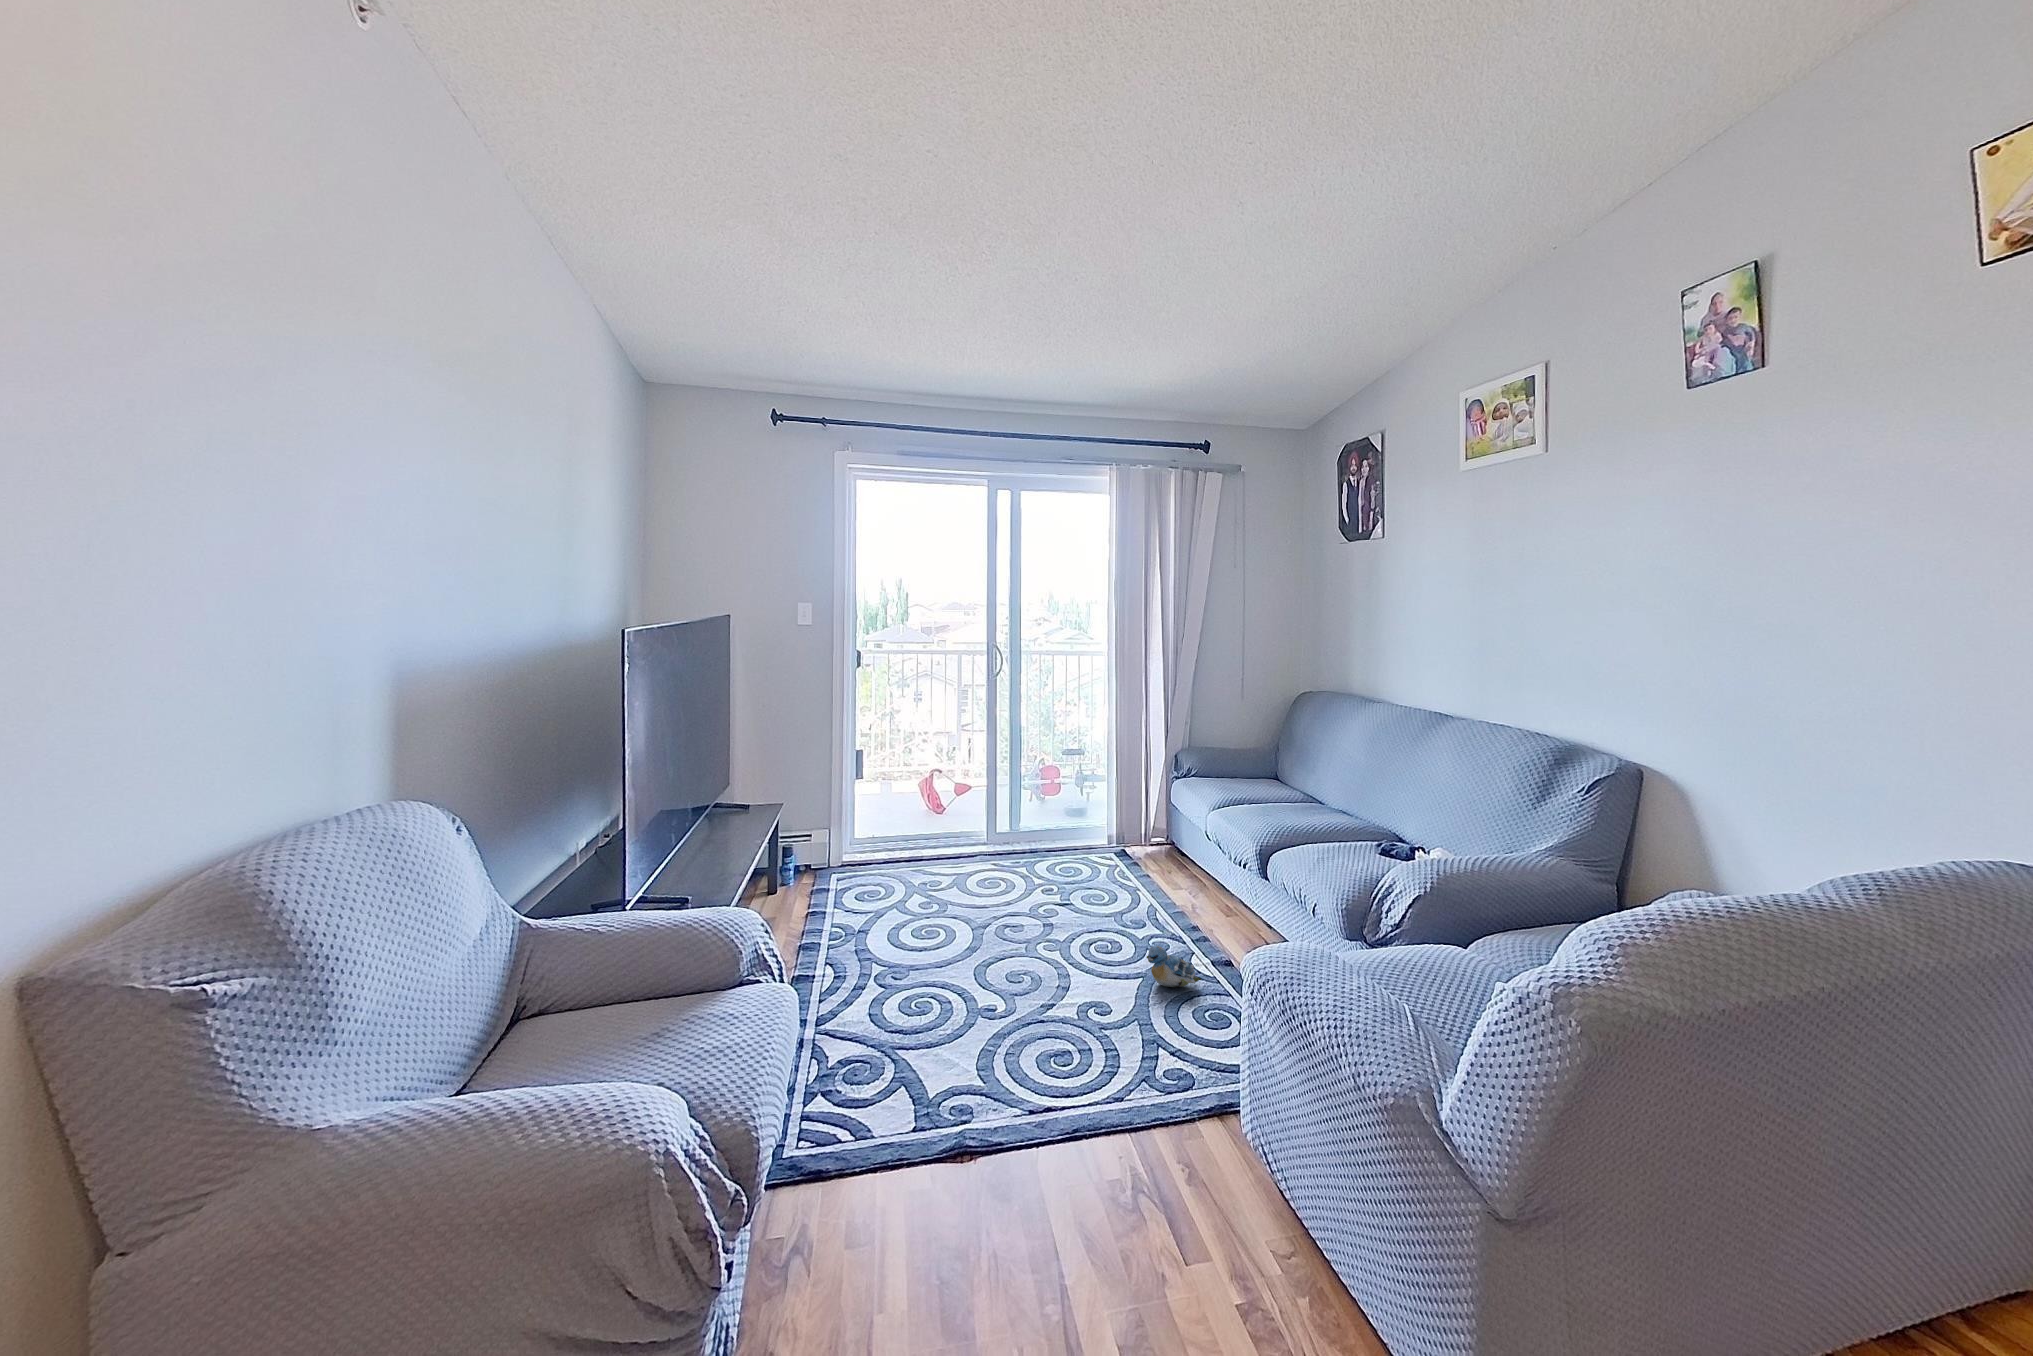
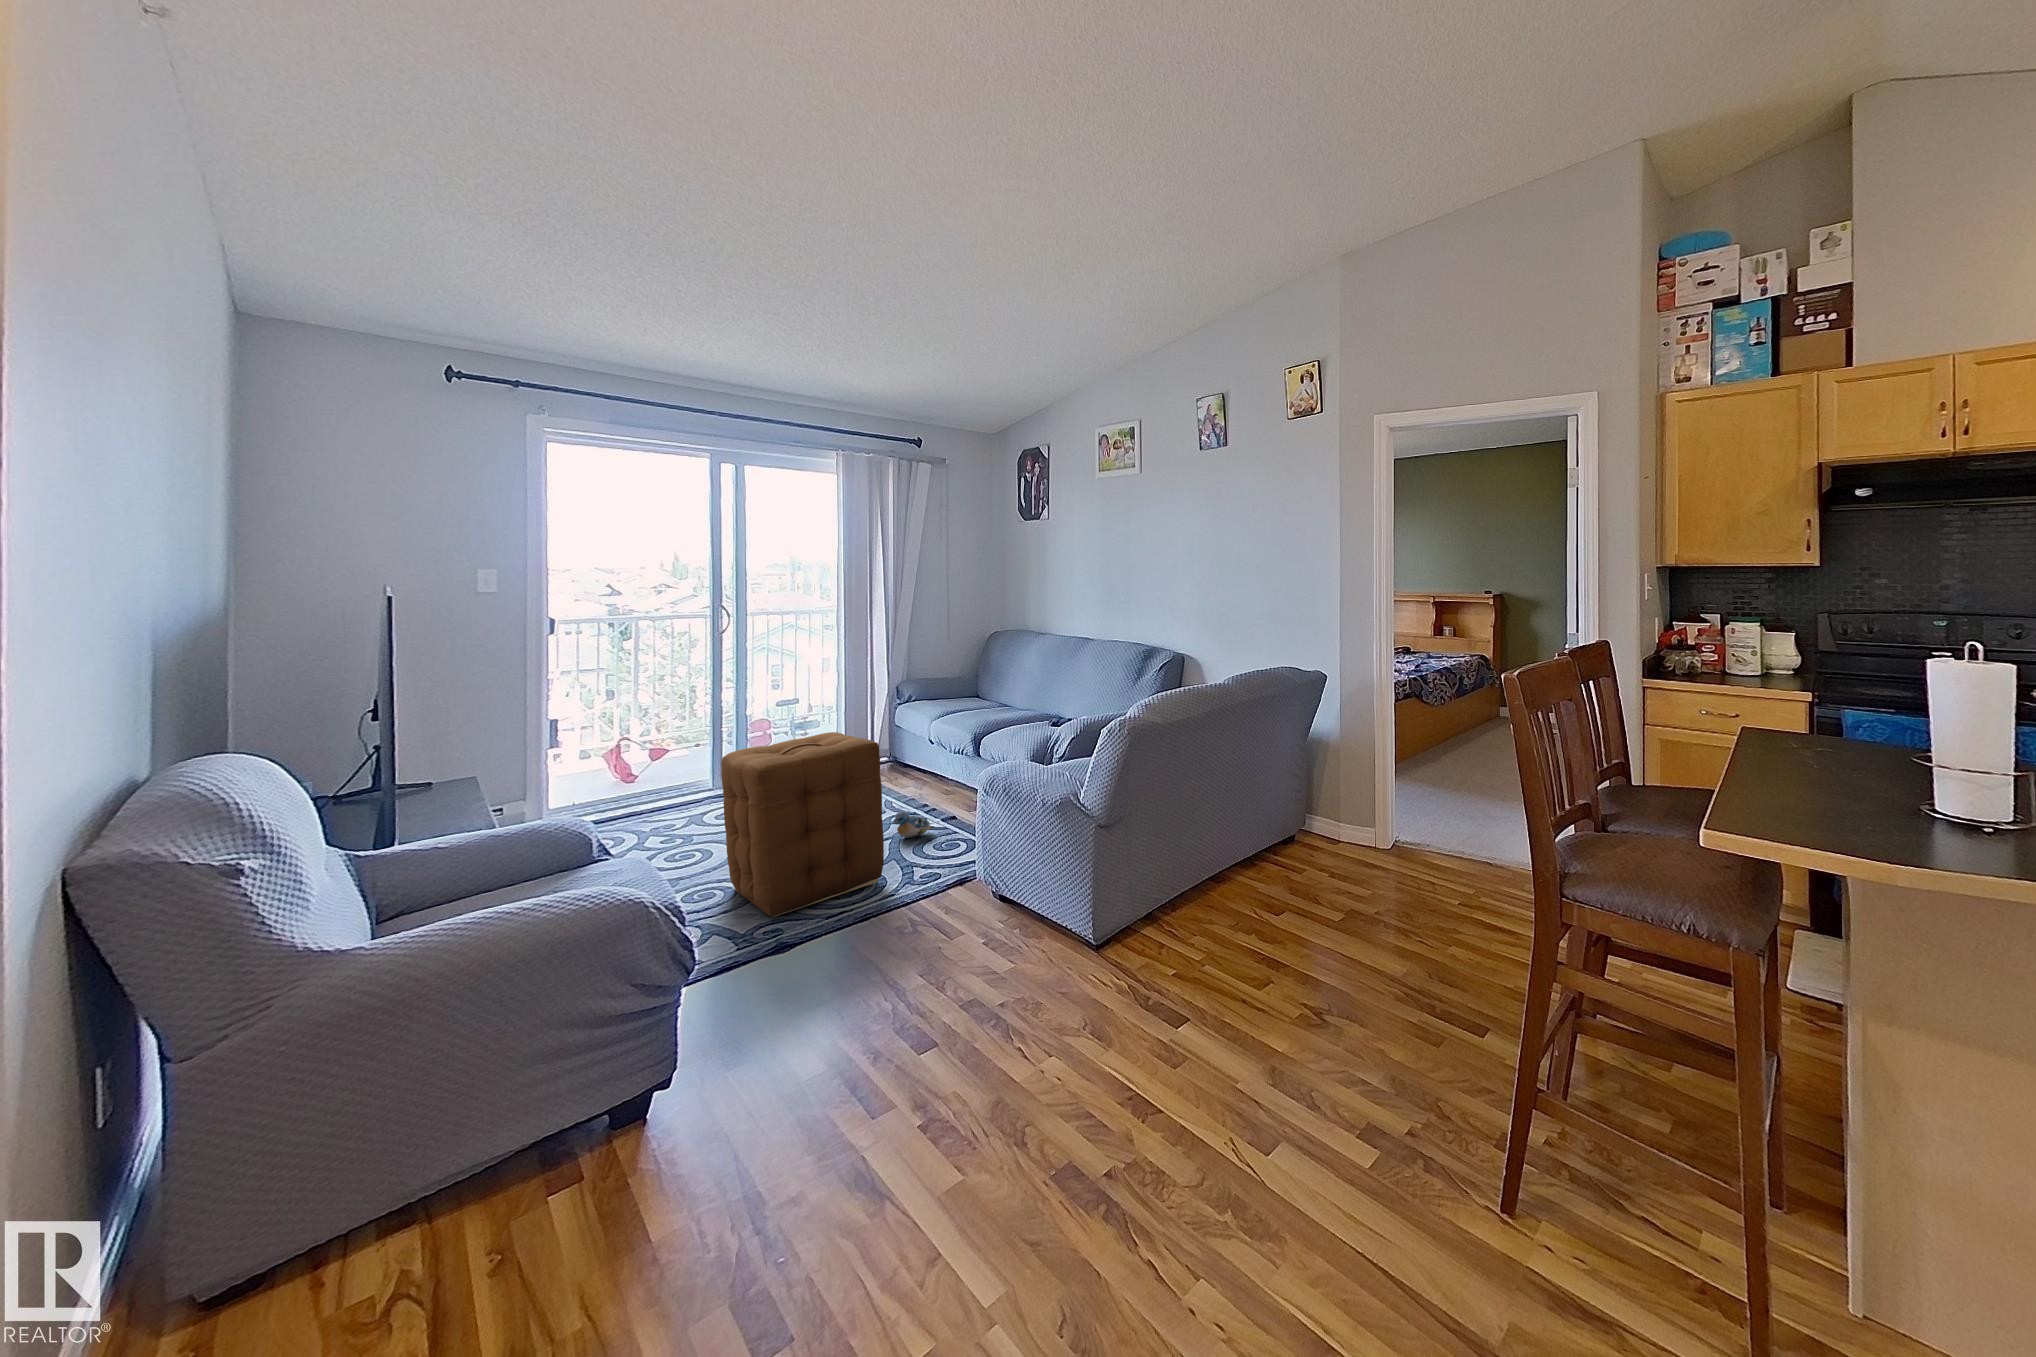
ottoman: none [936,822,1116,1082] -> present [721,732,884,917]

